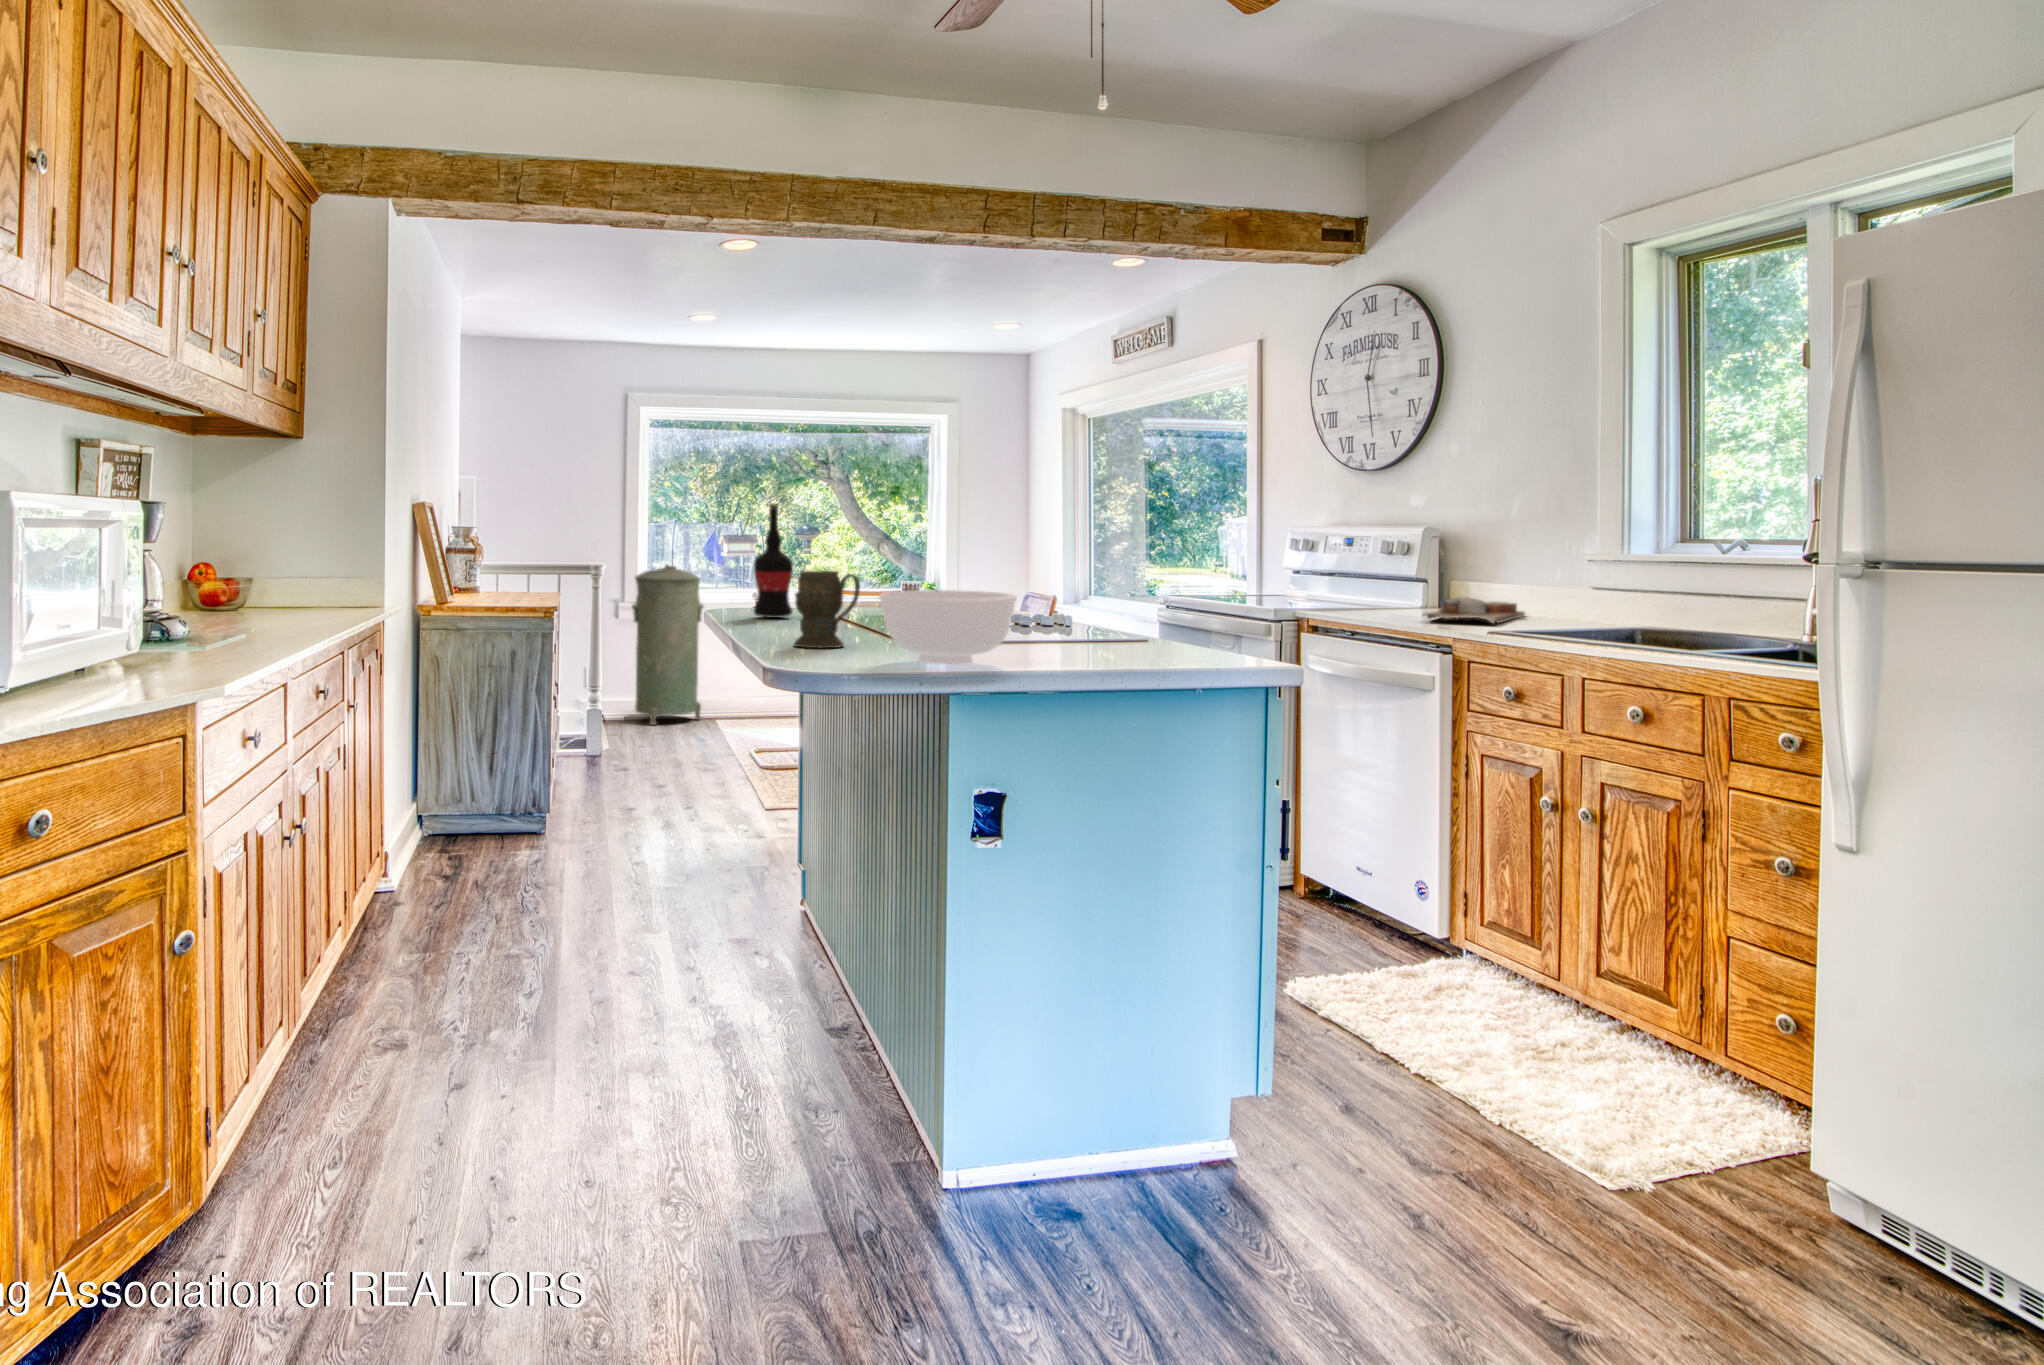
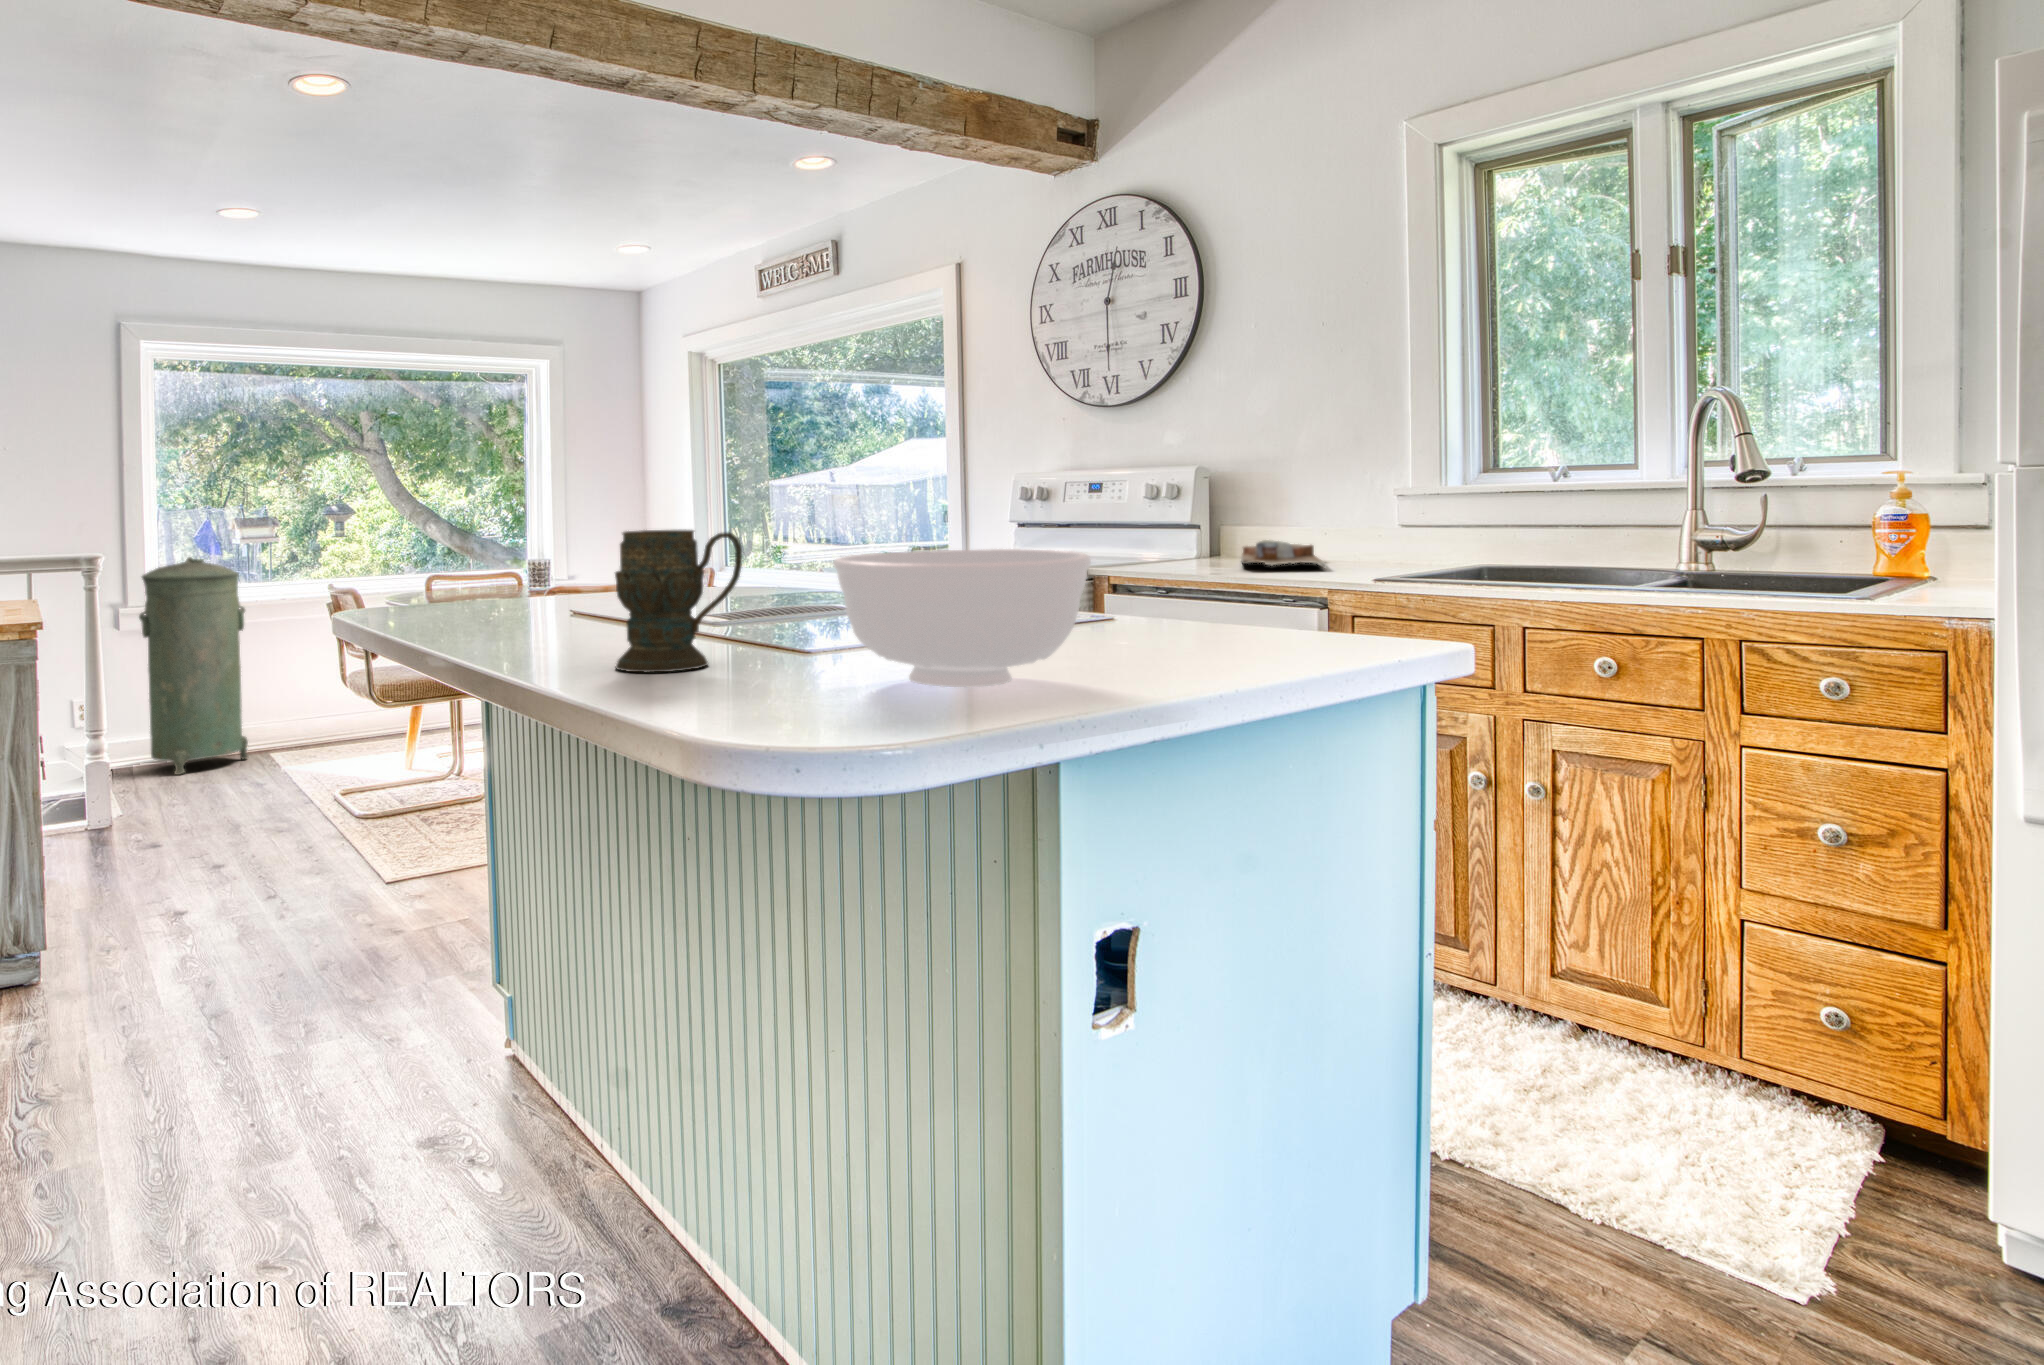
wine bottle: present [754,504,793,618] -> none [437,436,506,620]

